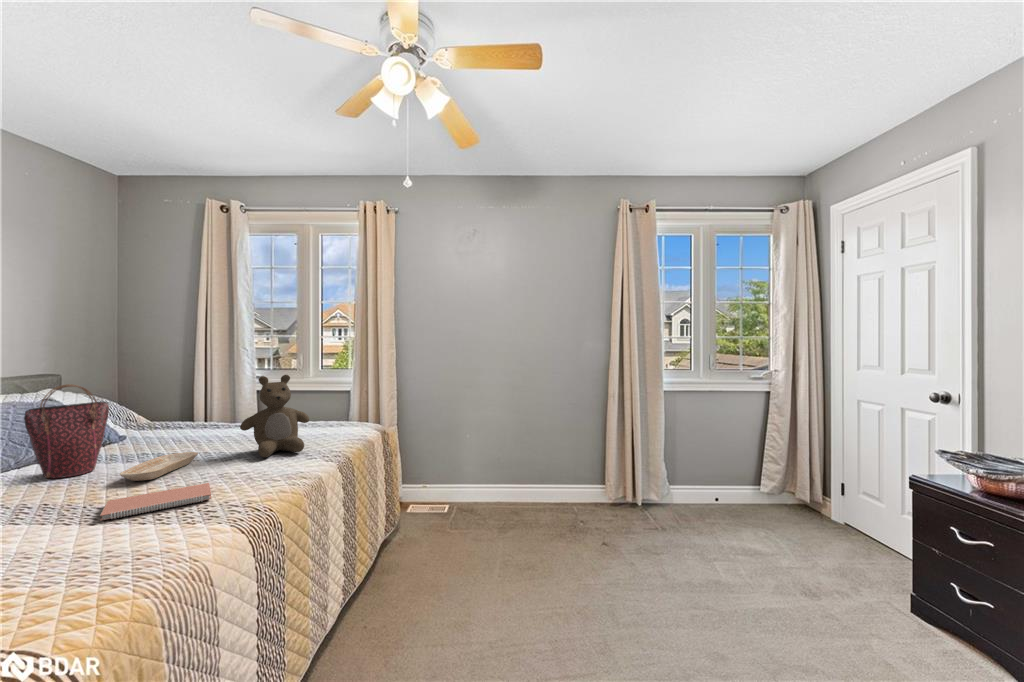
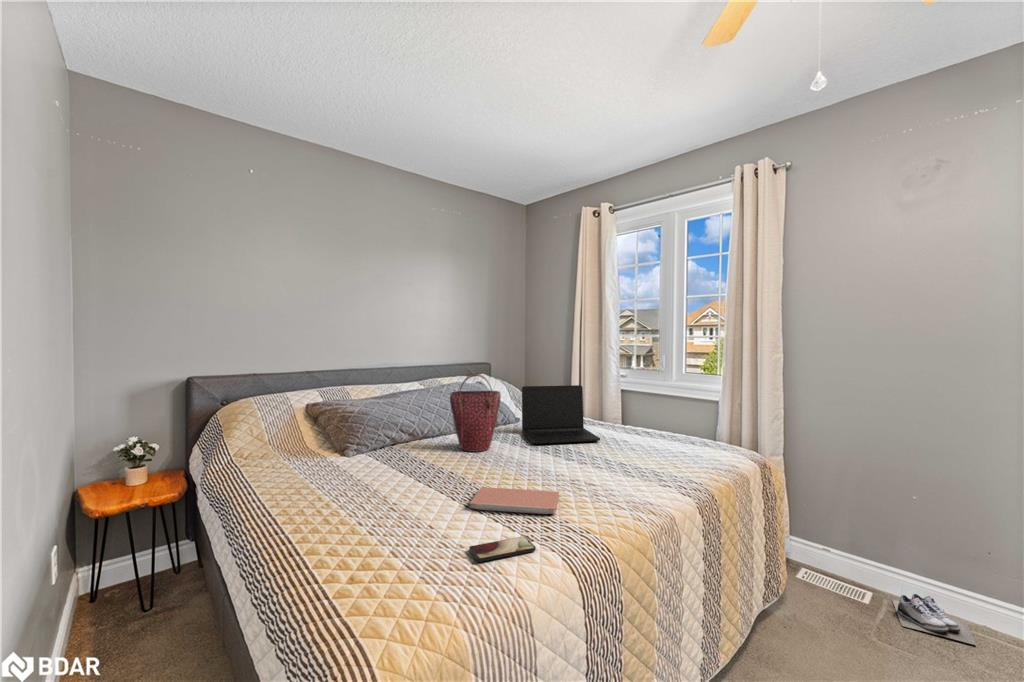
teddy bear: present [240,375,309,457] -> none [597,381,668,474]
laptop: none [133,388,239,454] -> present [522,385,600,444]
tray: present [120,452,198,481] -> none [498,447,561,471]
shoe: none [463,496,501,519] -> present [892,594,977,645]
smartphone: none [122,521,201,551] -> present [469,537,536,562]

